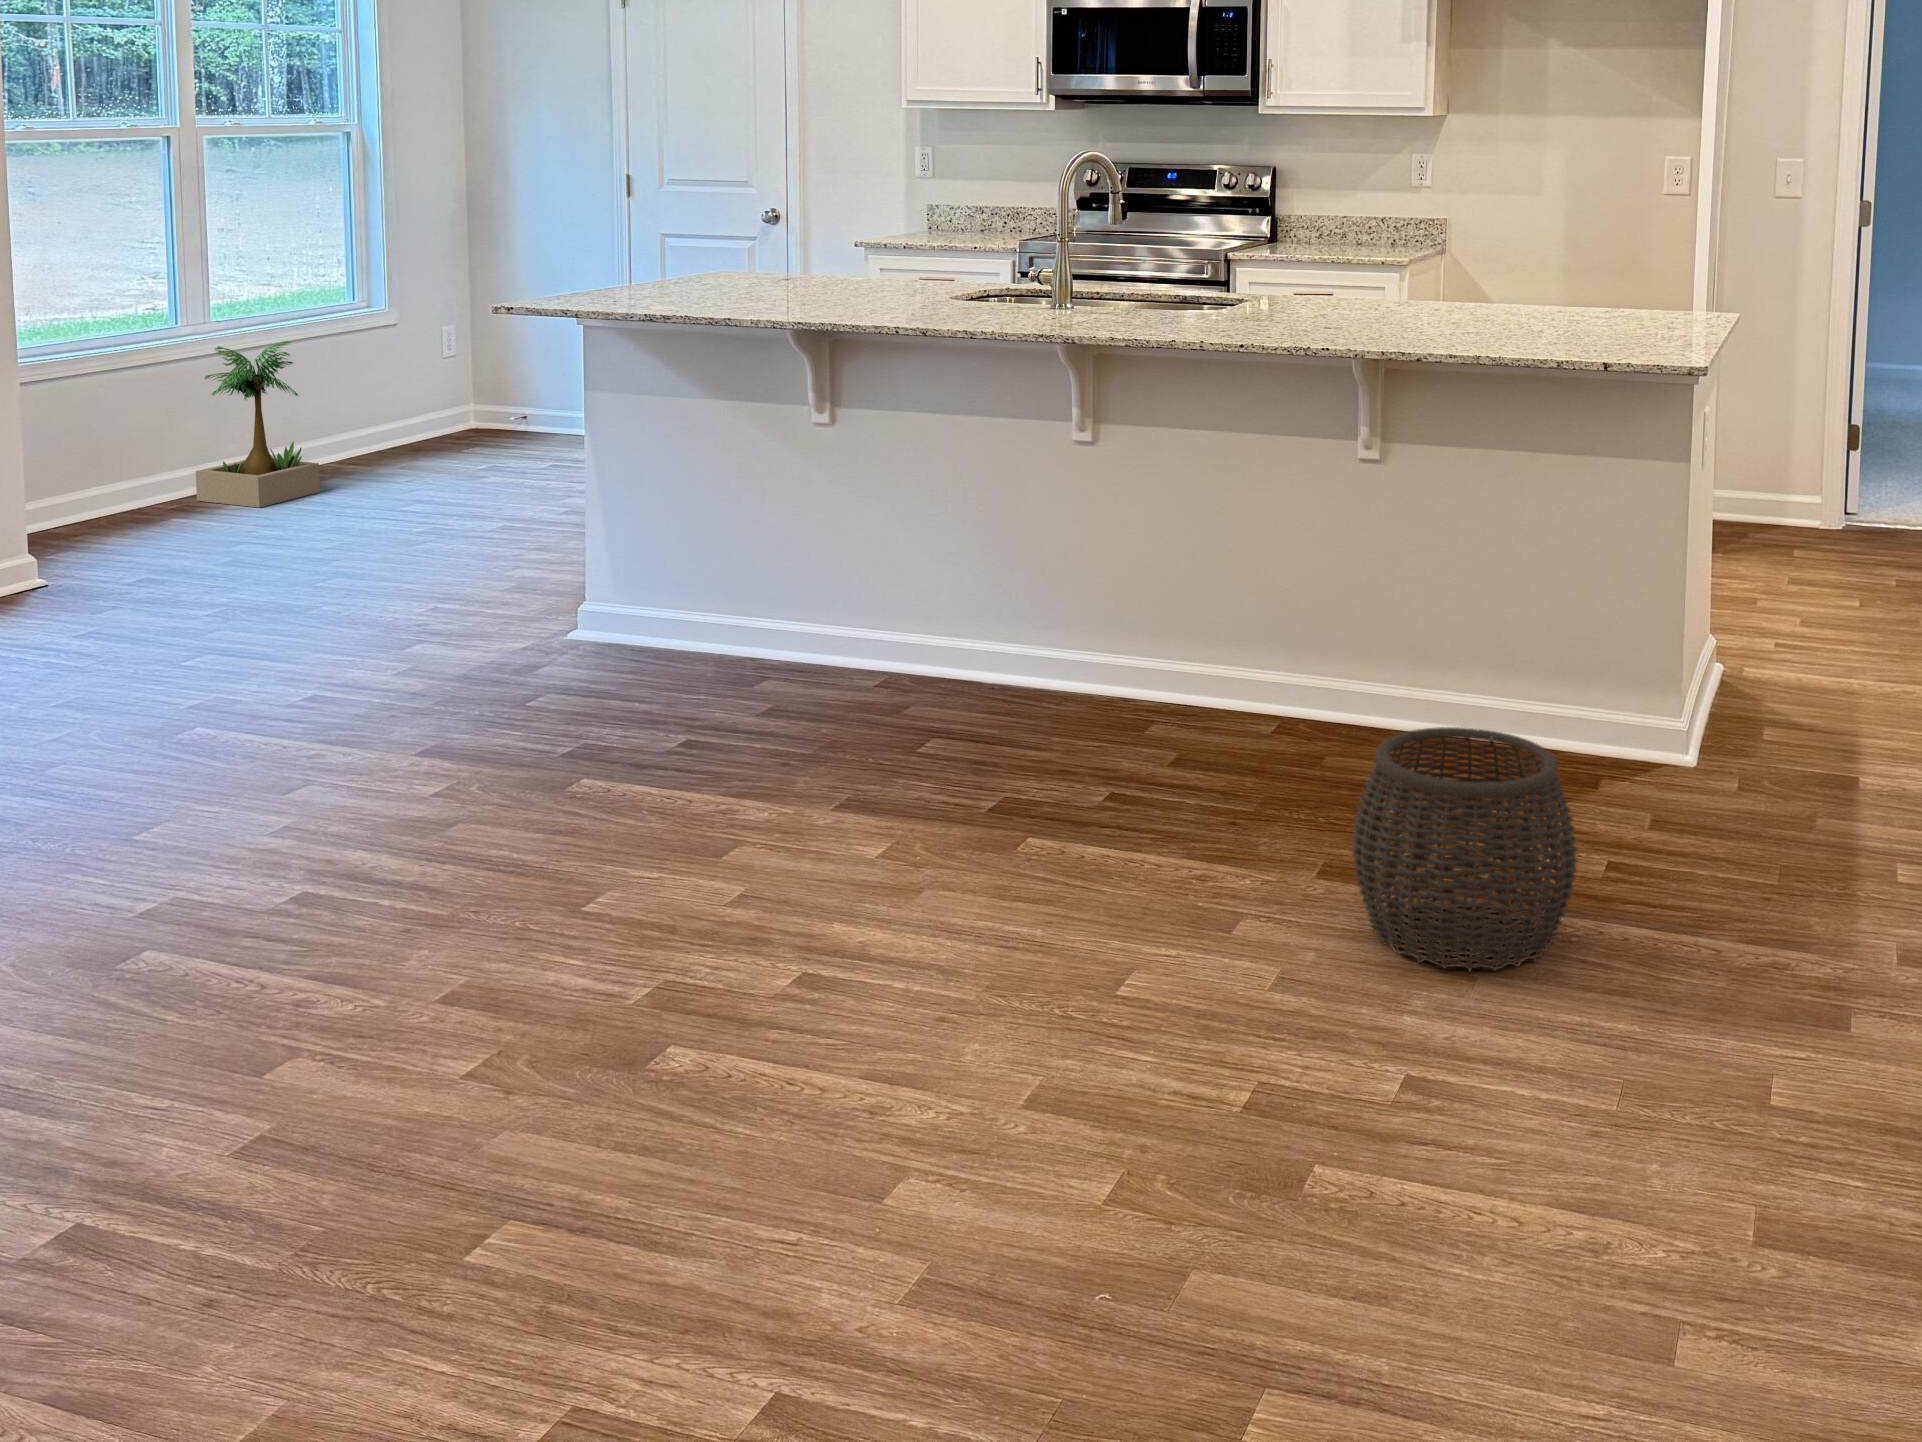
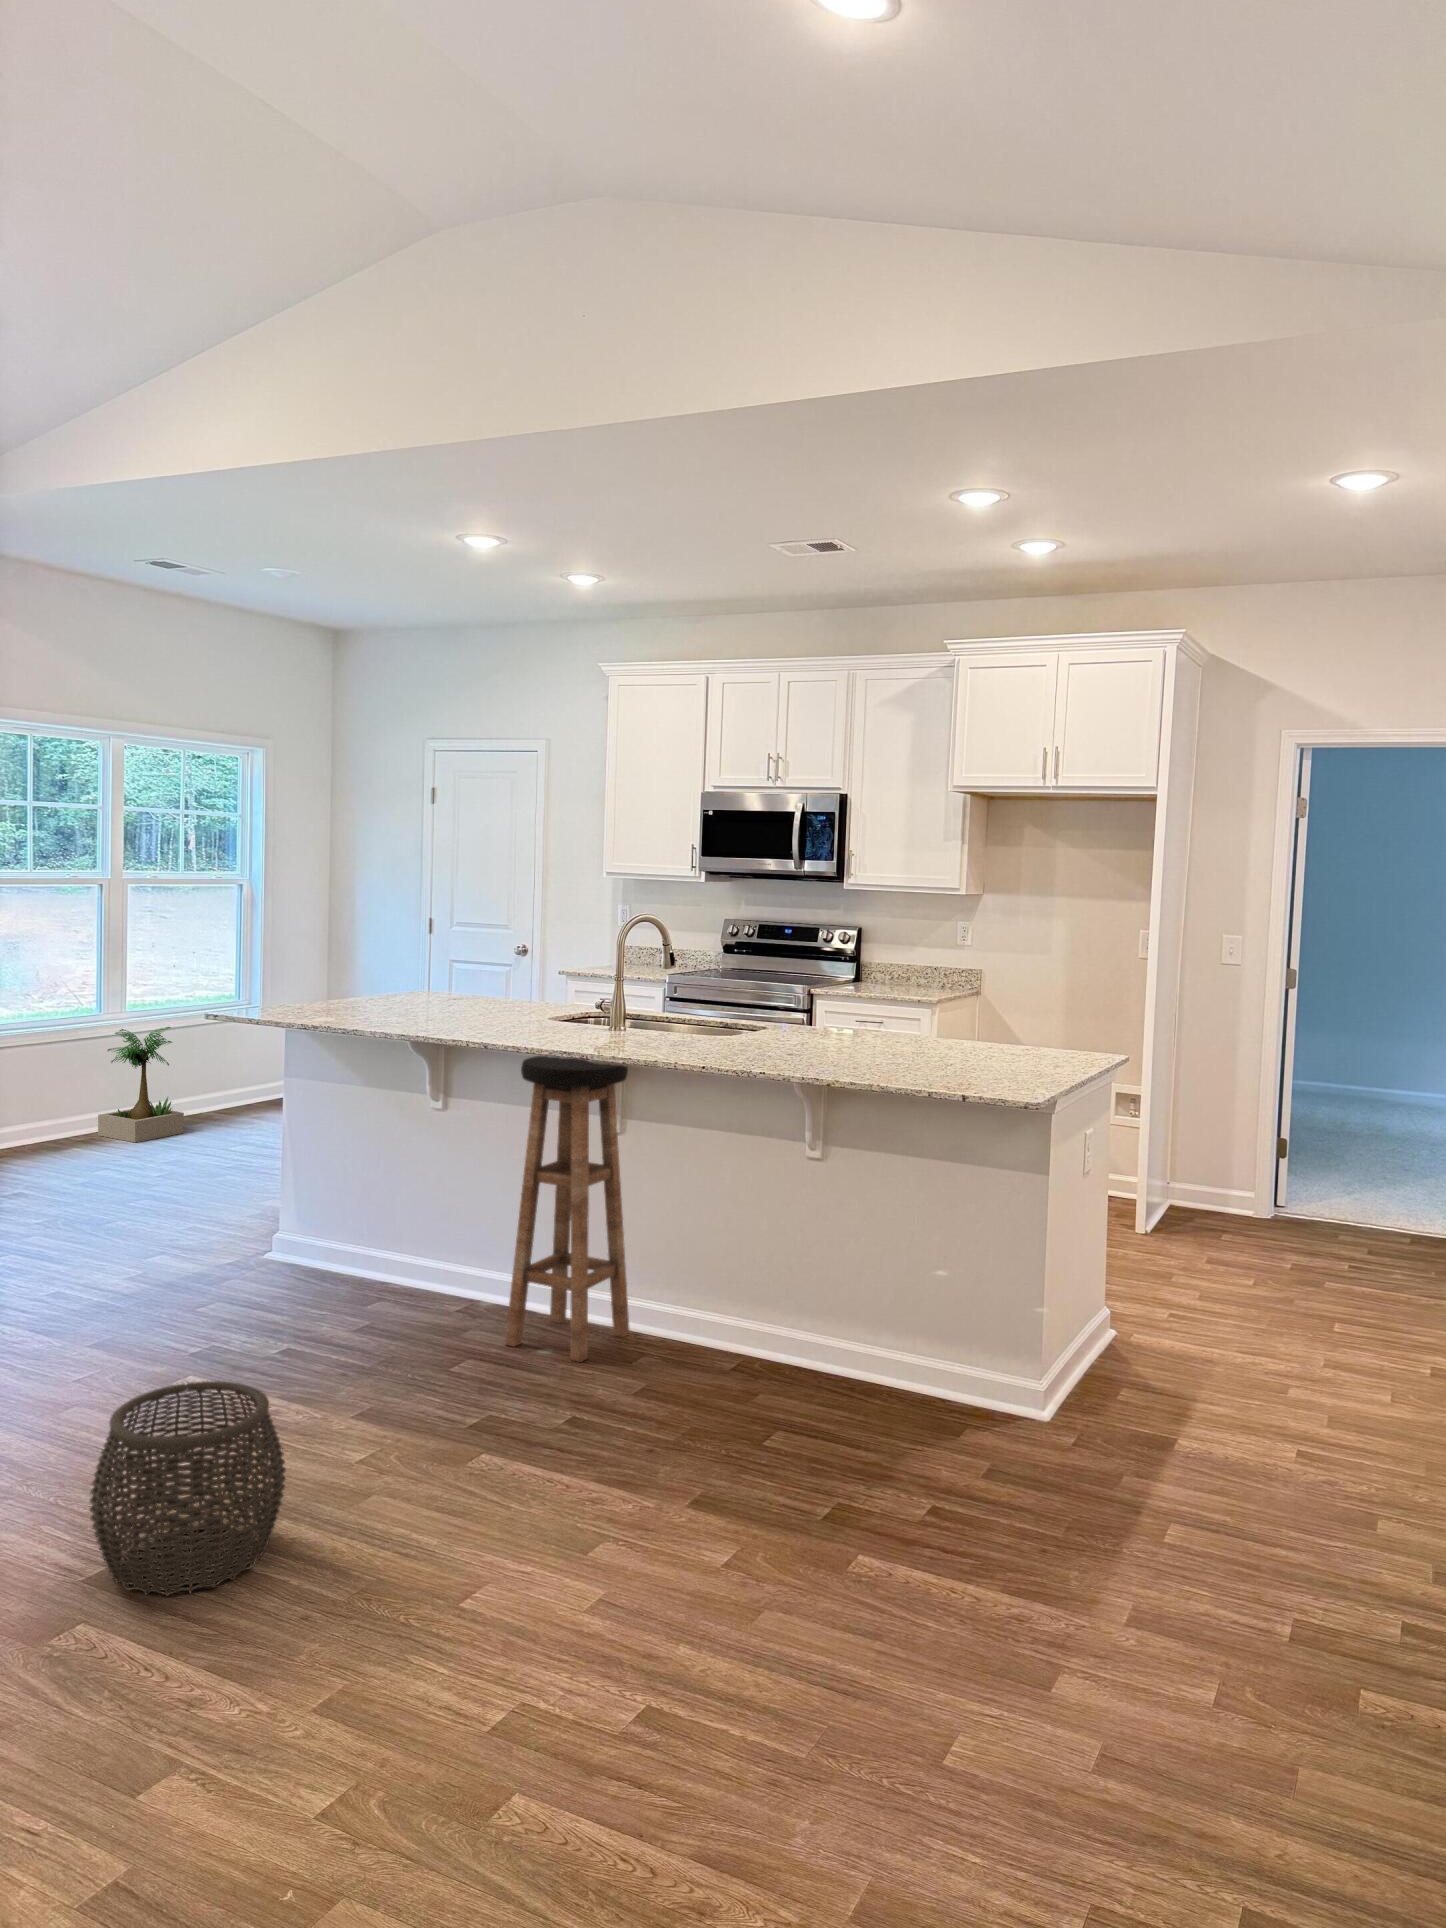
bar stool: none [963,337,1117,738] -> present [505,1056,630,1362]
woven basket: present [1353,727,1578,971] -> present [90,1381,286,1596]

